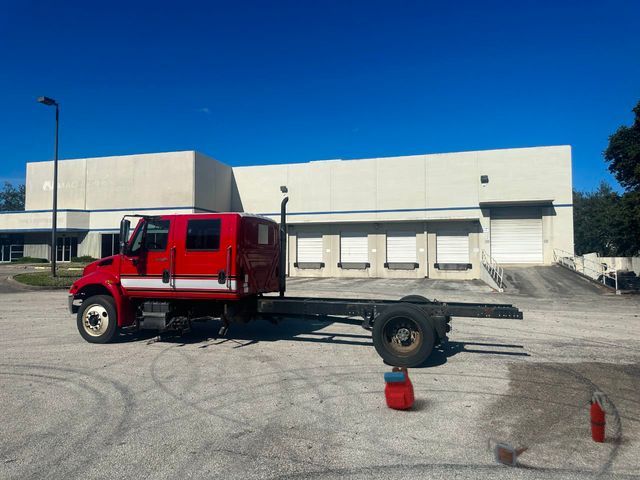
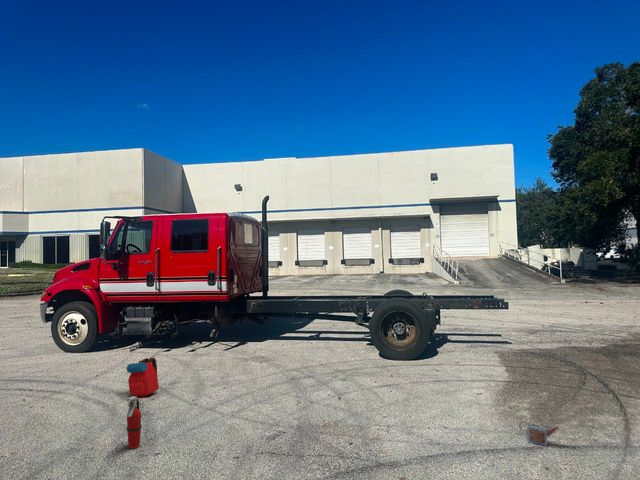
backpack: present [384,366,415,409] -> present [126,357,159,397]
fire extinguisher: present [590,392,607,442] -> present [127,396,142,449]

